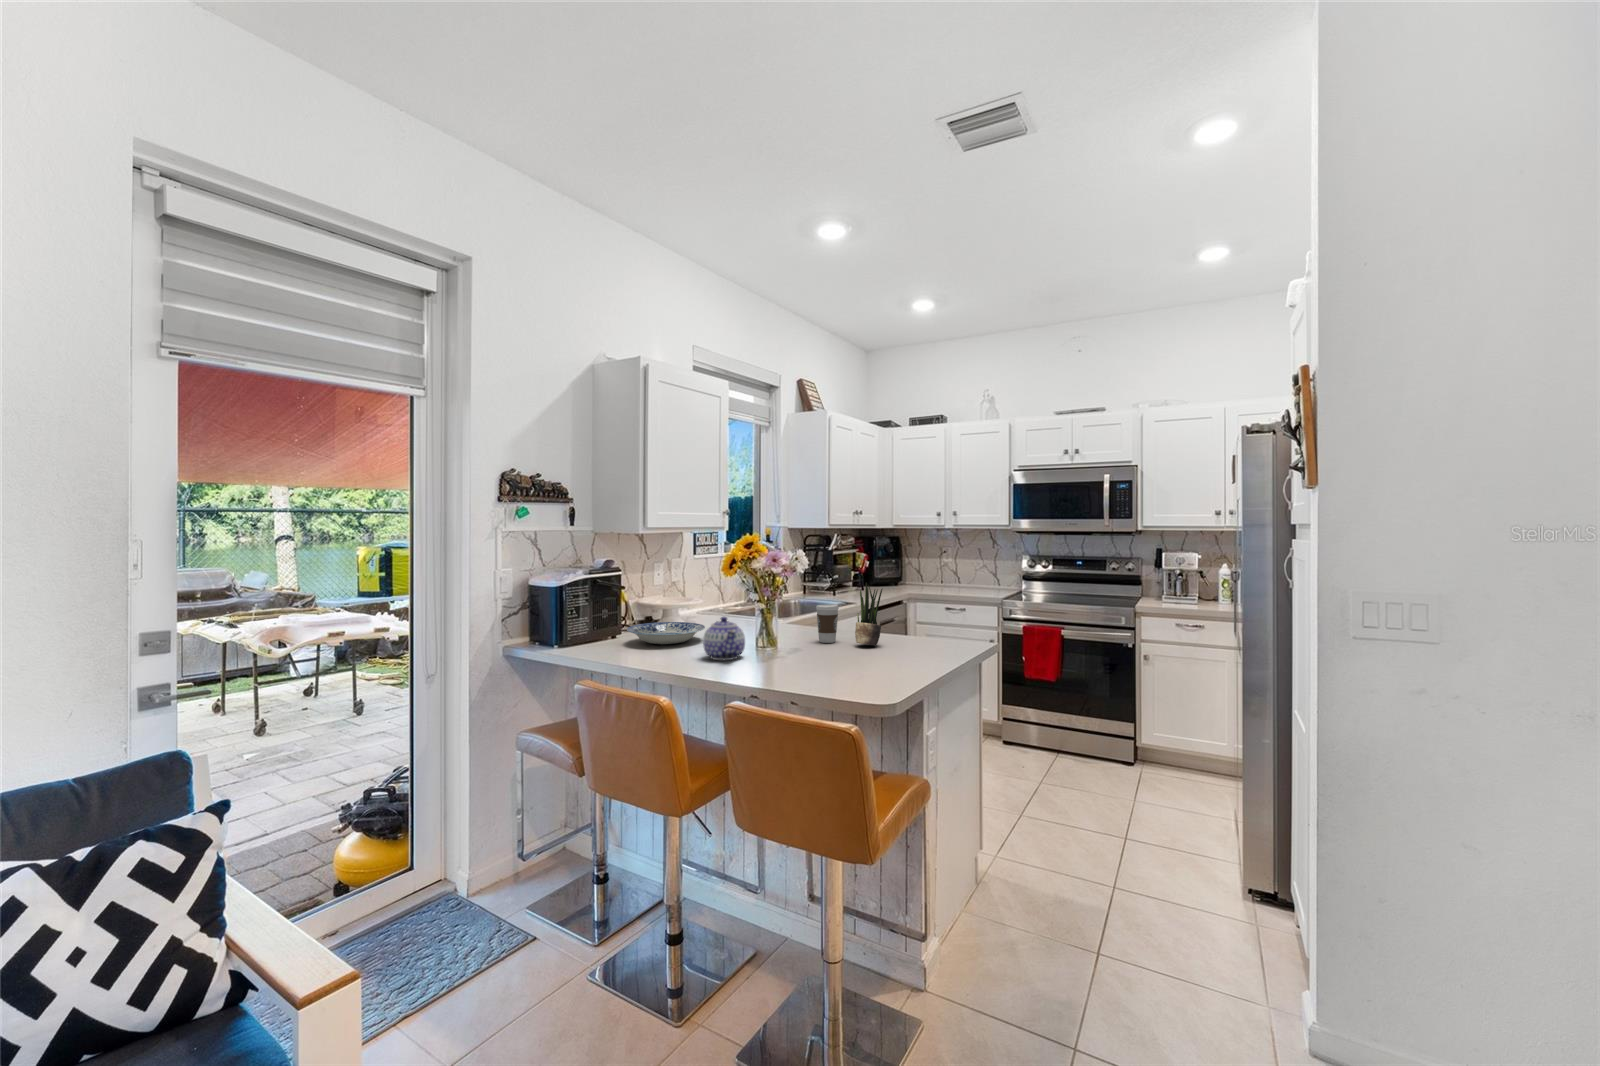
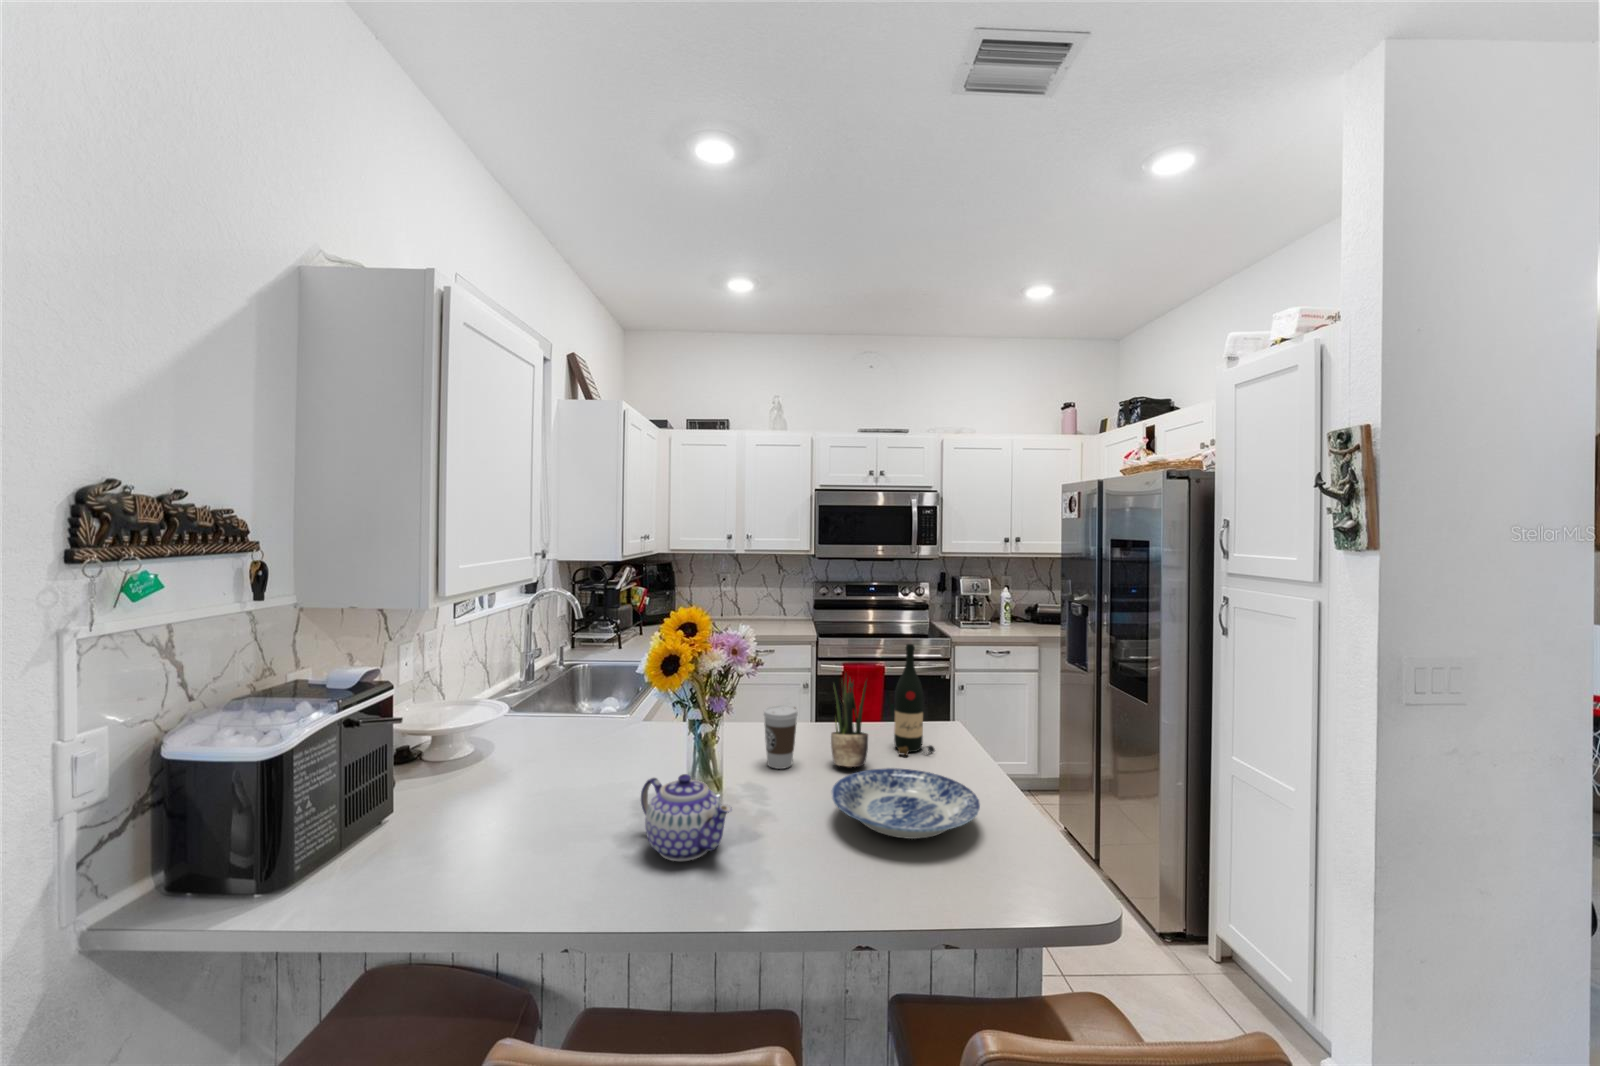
wine bottle: none [909,568,937,647] -> present [894,644,935,755]
plate: present [627,622,705,644] -> present [831,768,980,839]

